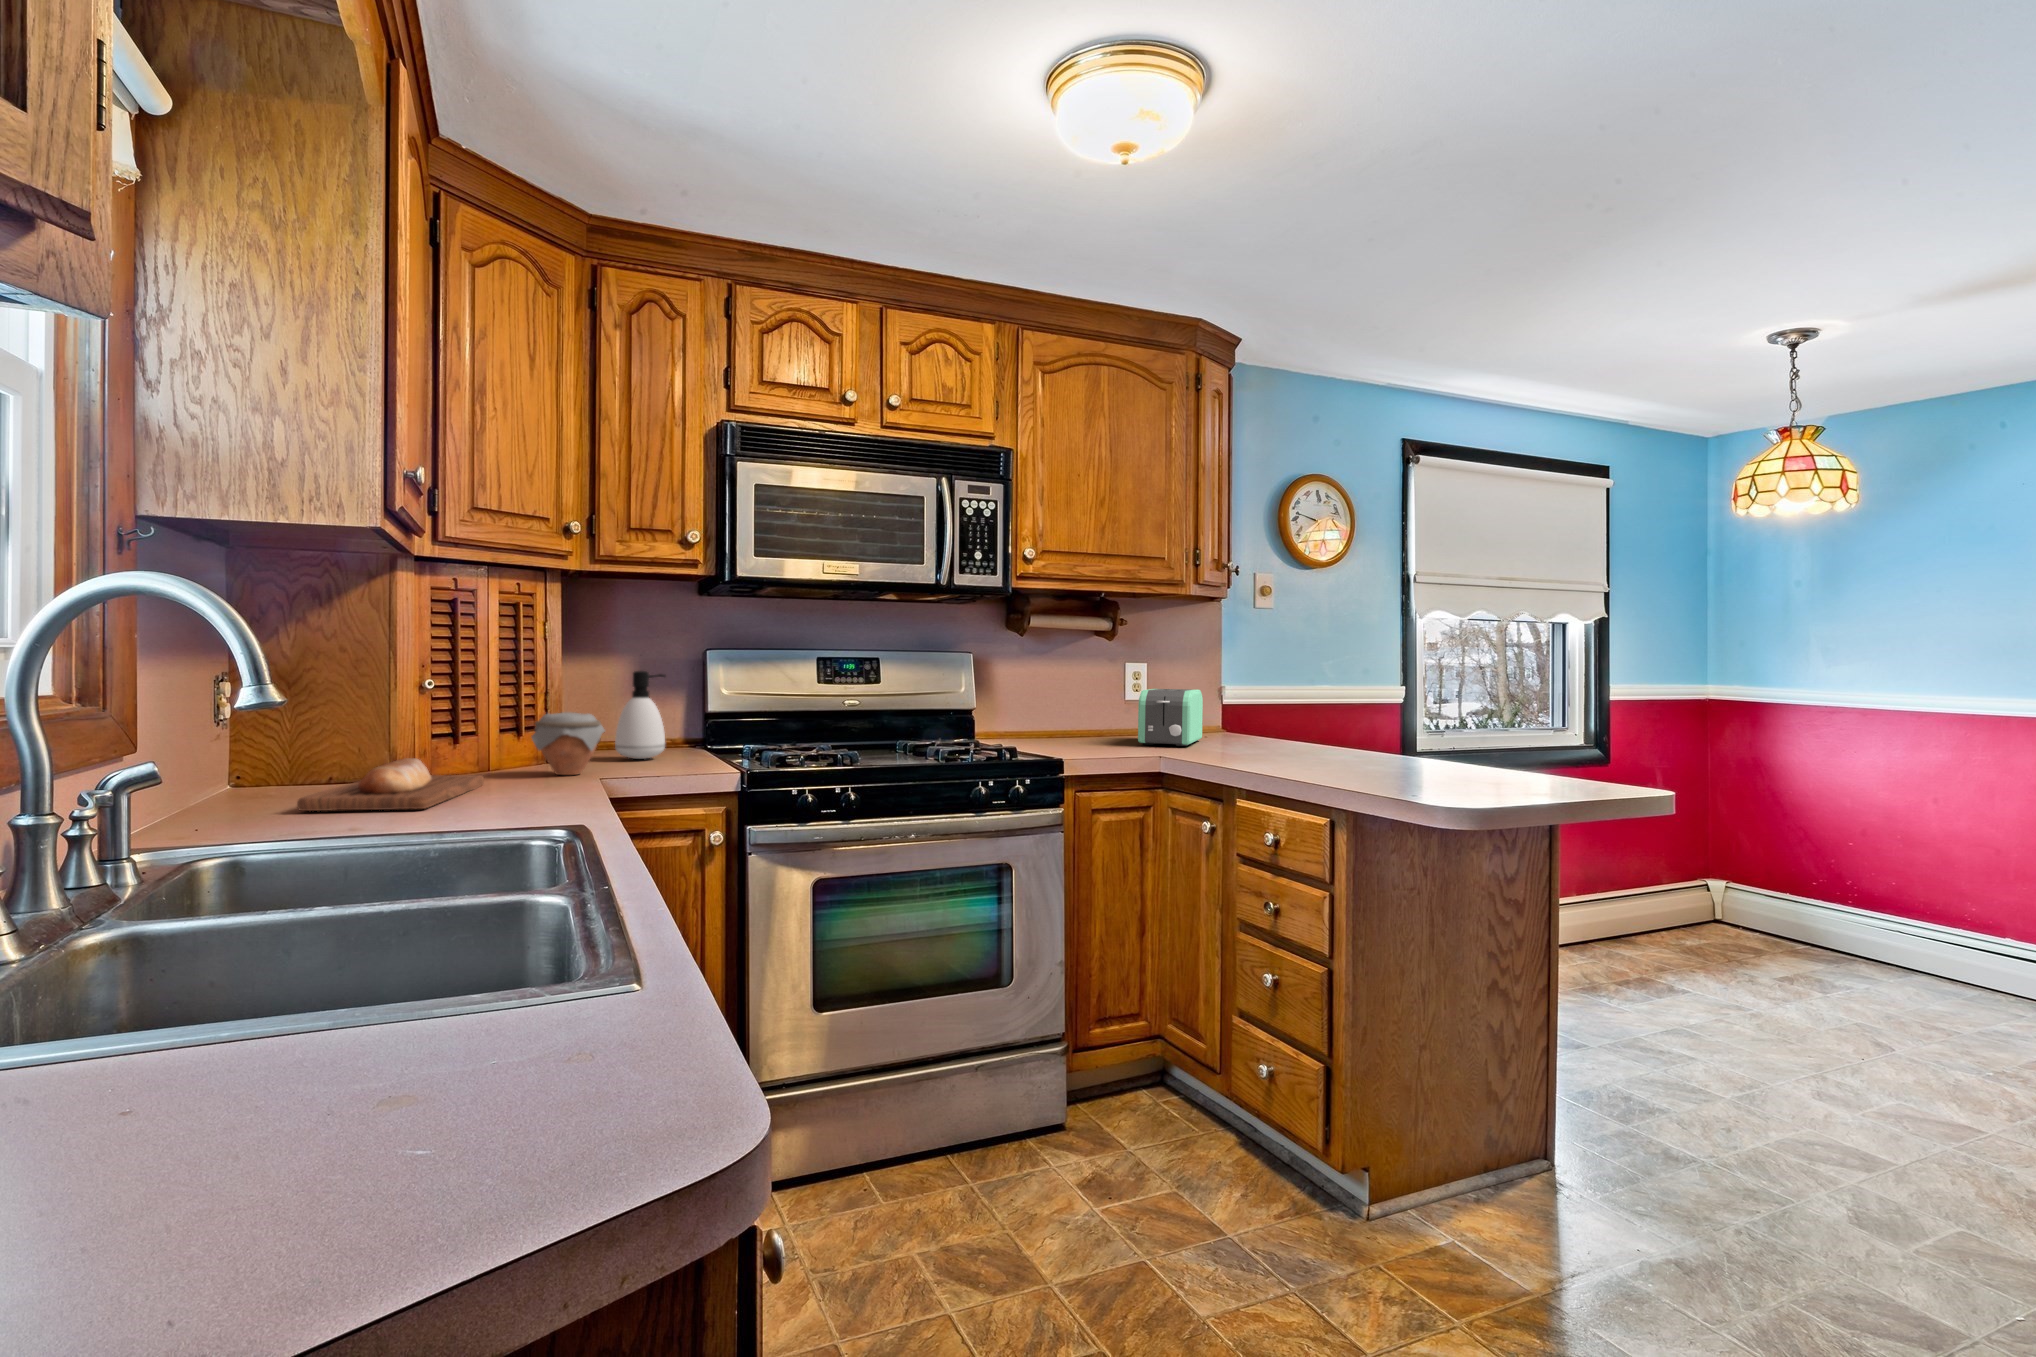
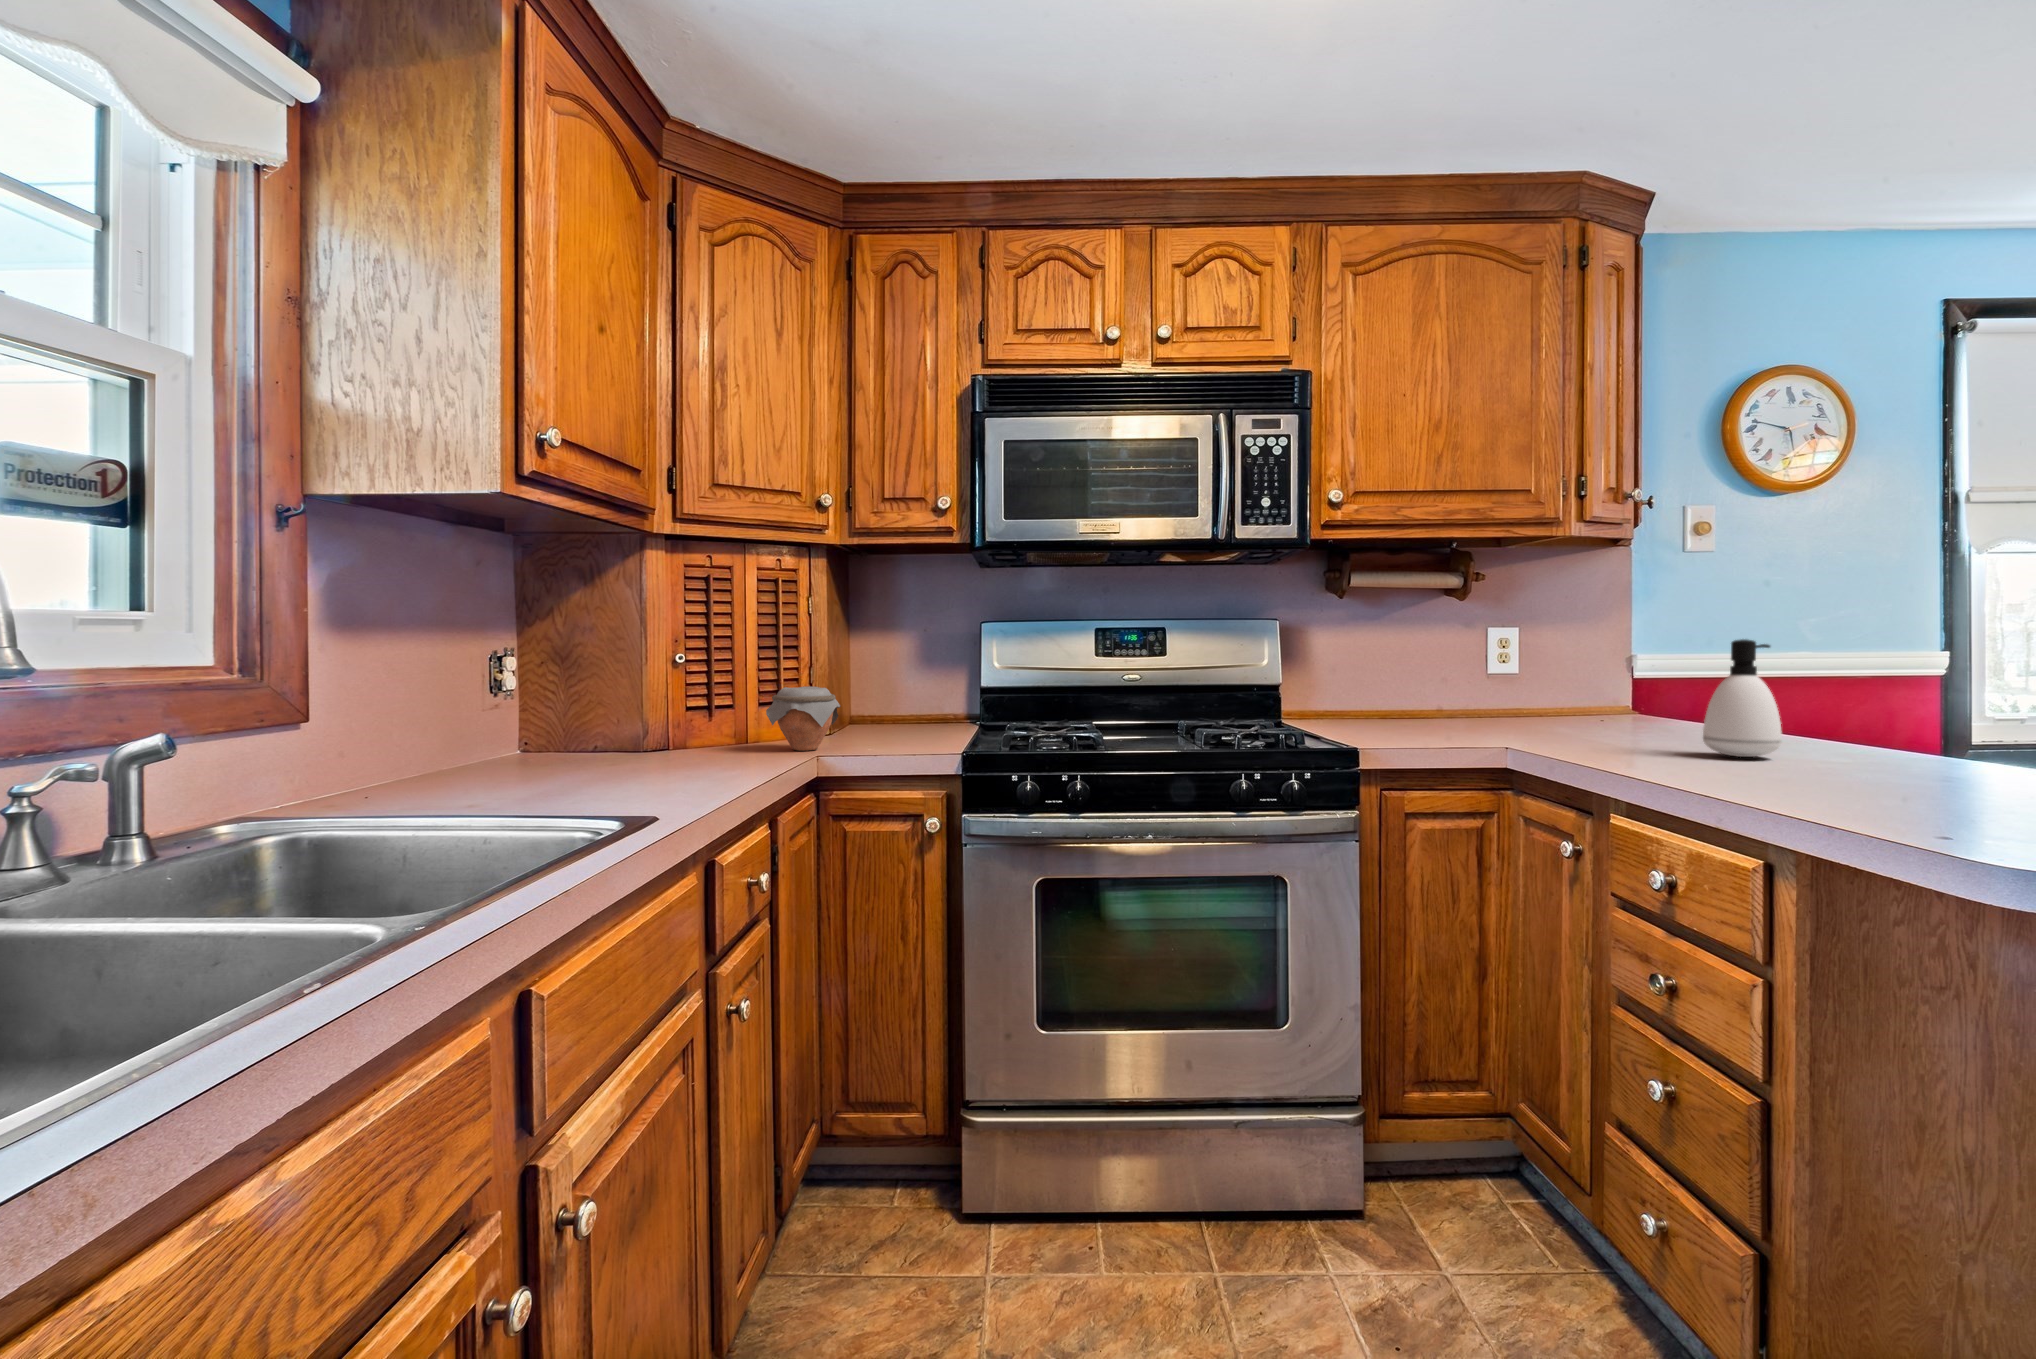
soap dispenser: present [615,671,665,759] -> present [1703,639,1782,757]
toaster: present [1138,689,1203,746] -> none [1490,662,1592,737]
bread loaf: present [297,758,484,811] -> none [507,730,713,783]

